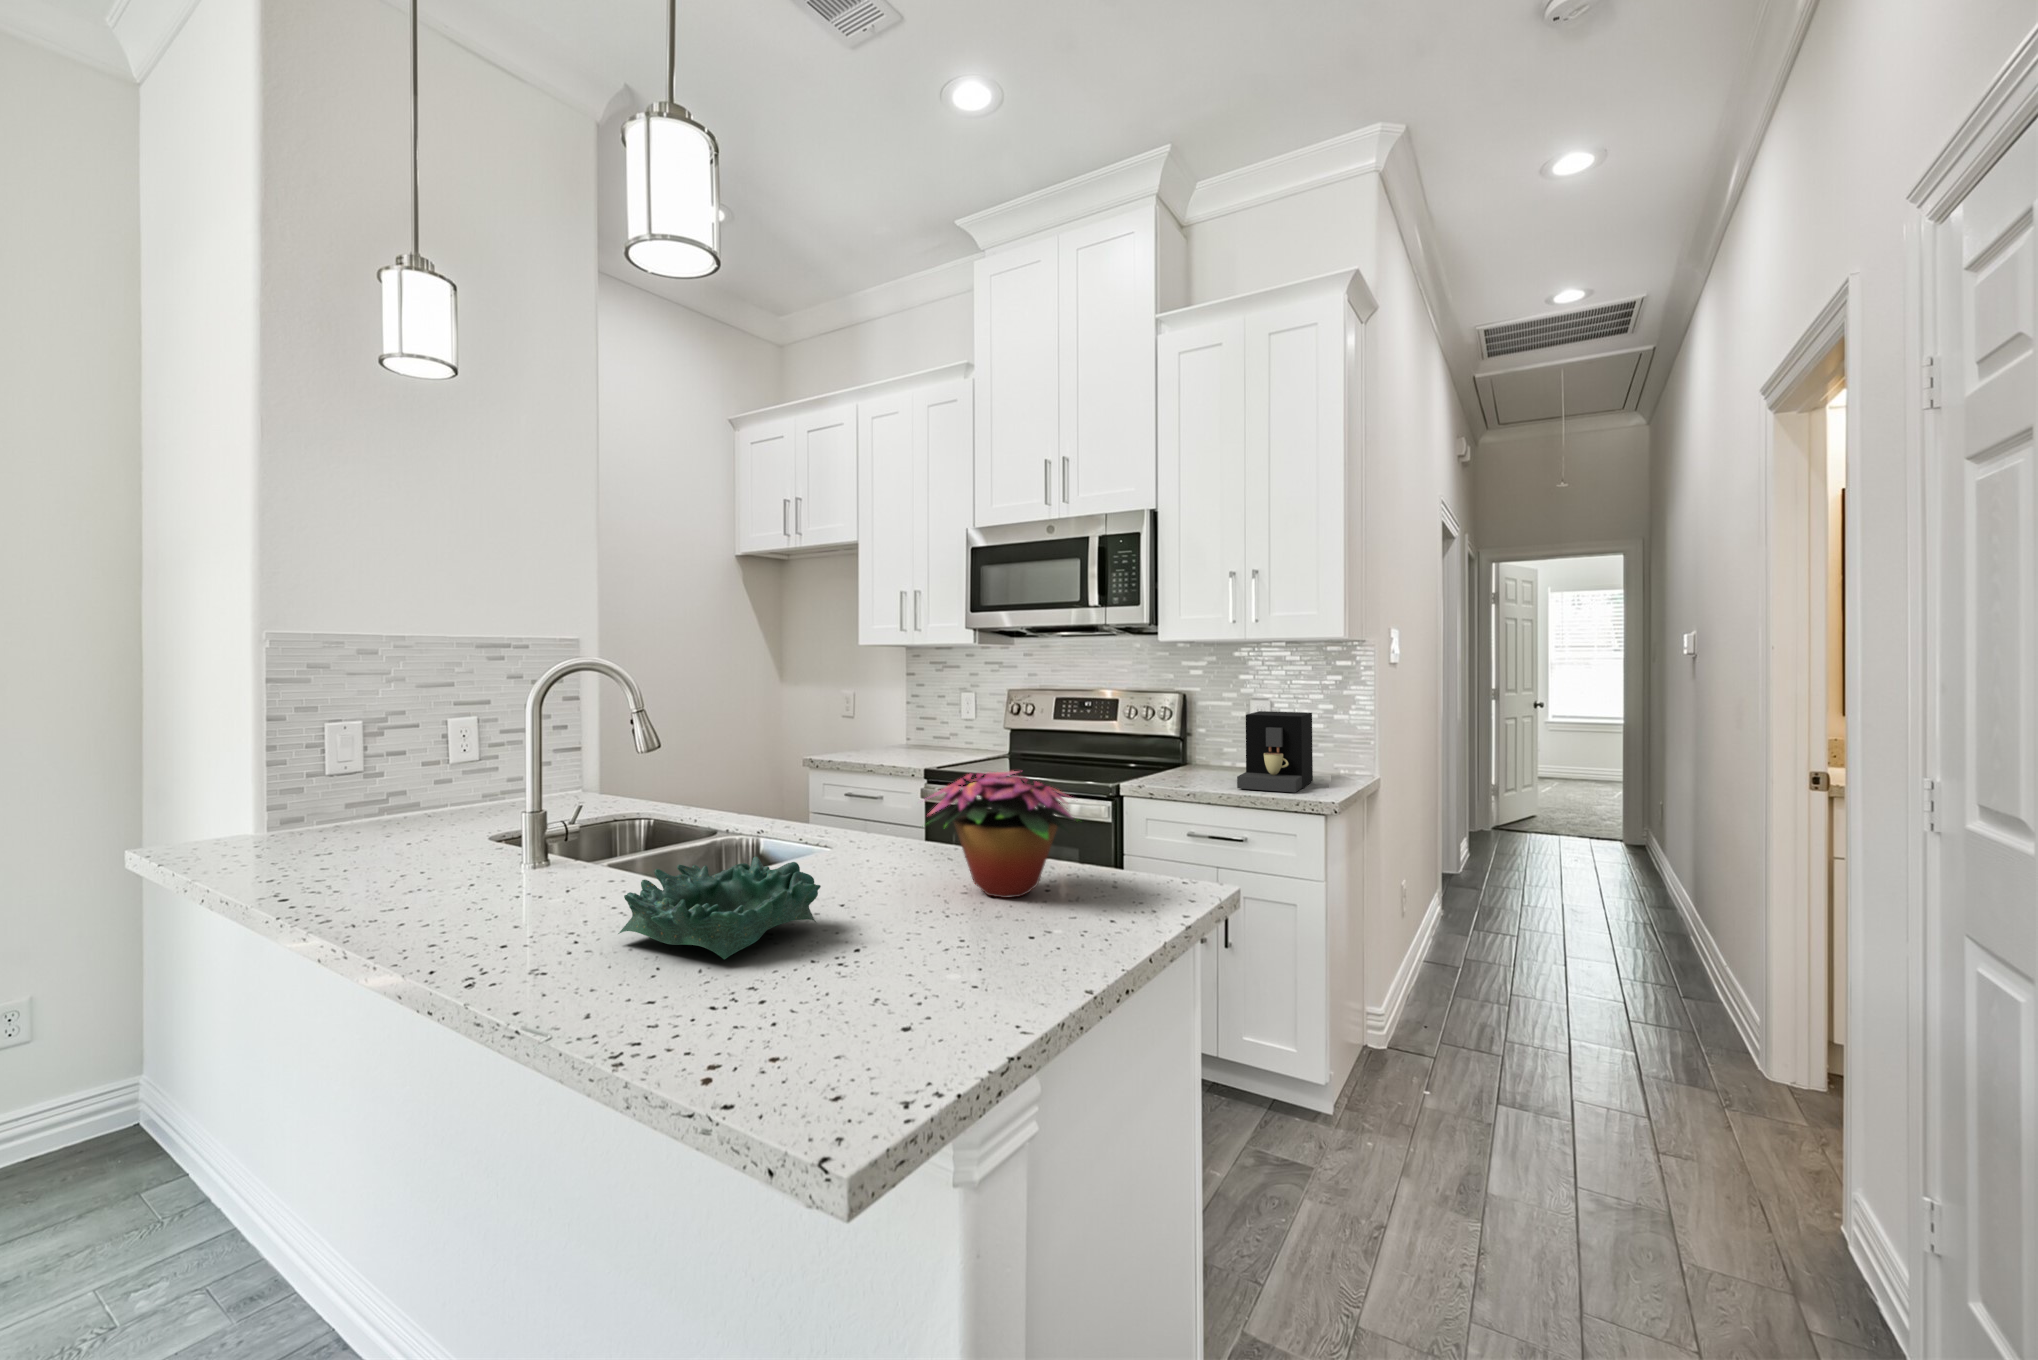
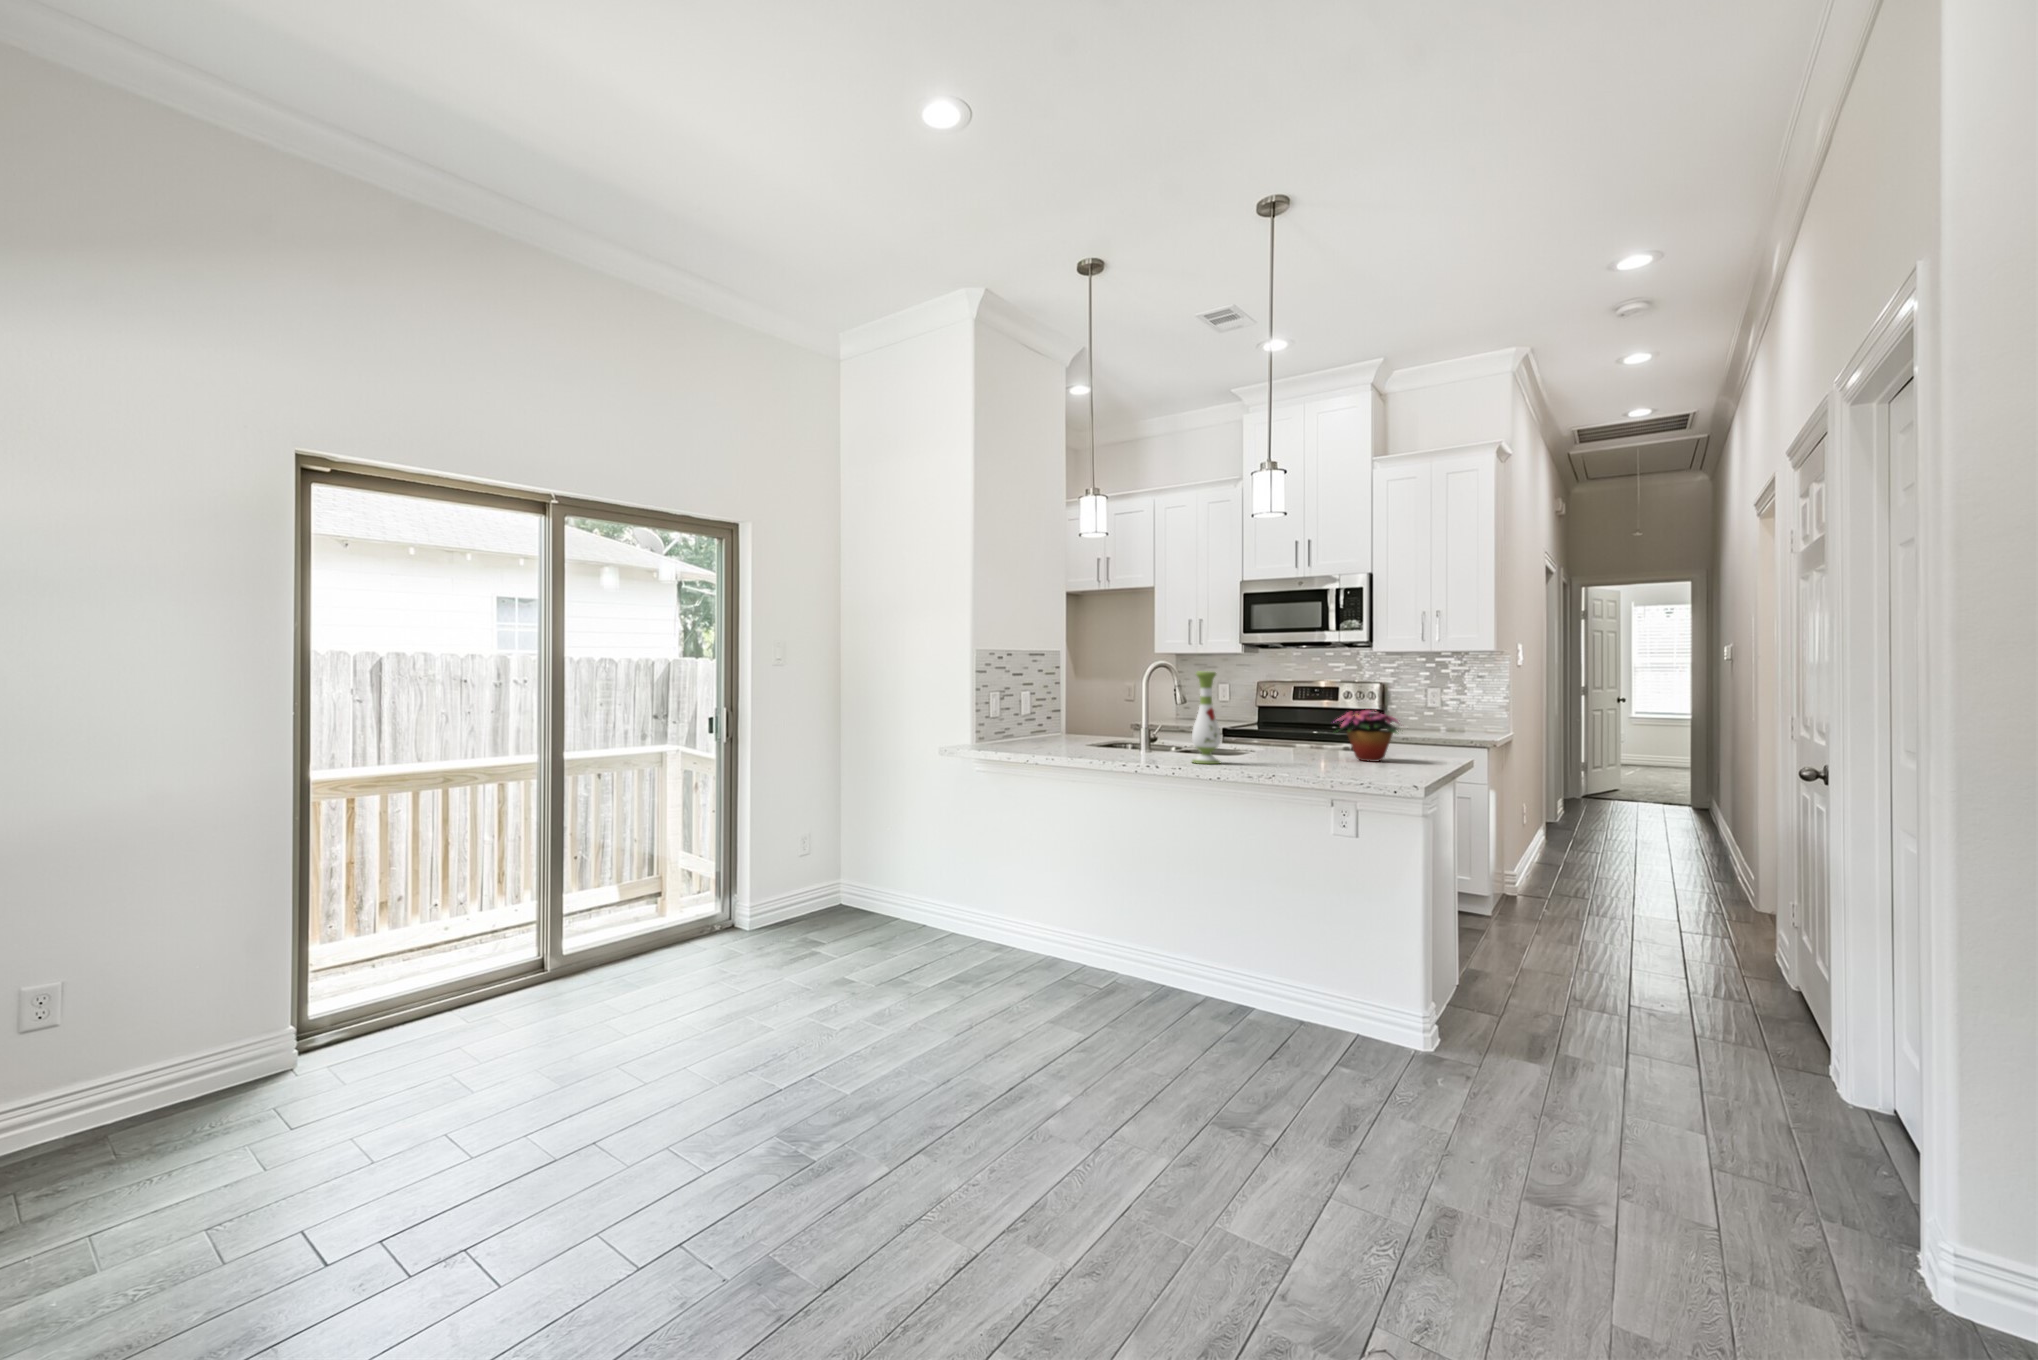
vase: none [497,684,580,936] -> present [1192,672,1220,764]
coffee maker: present [1237,711,1313,792] -> none [1426,696,1469,741]
decorative bowl: present [618,856,821,960] -> none [1250,740,1321,766]

